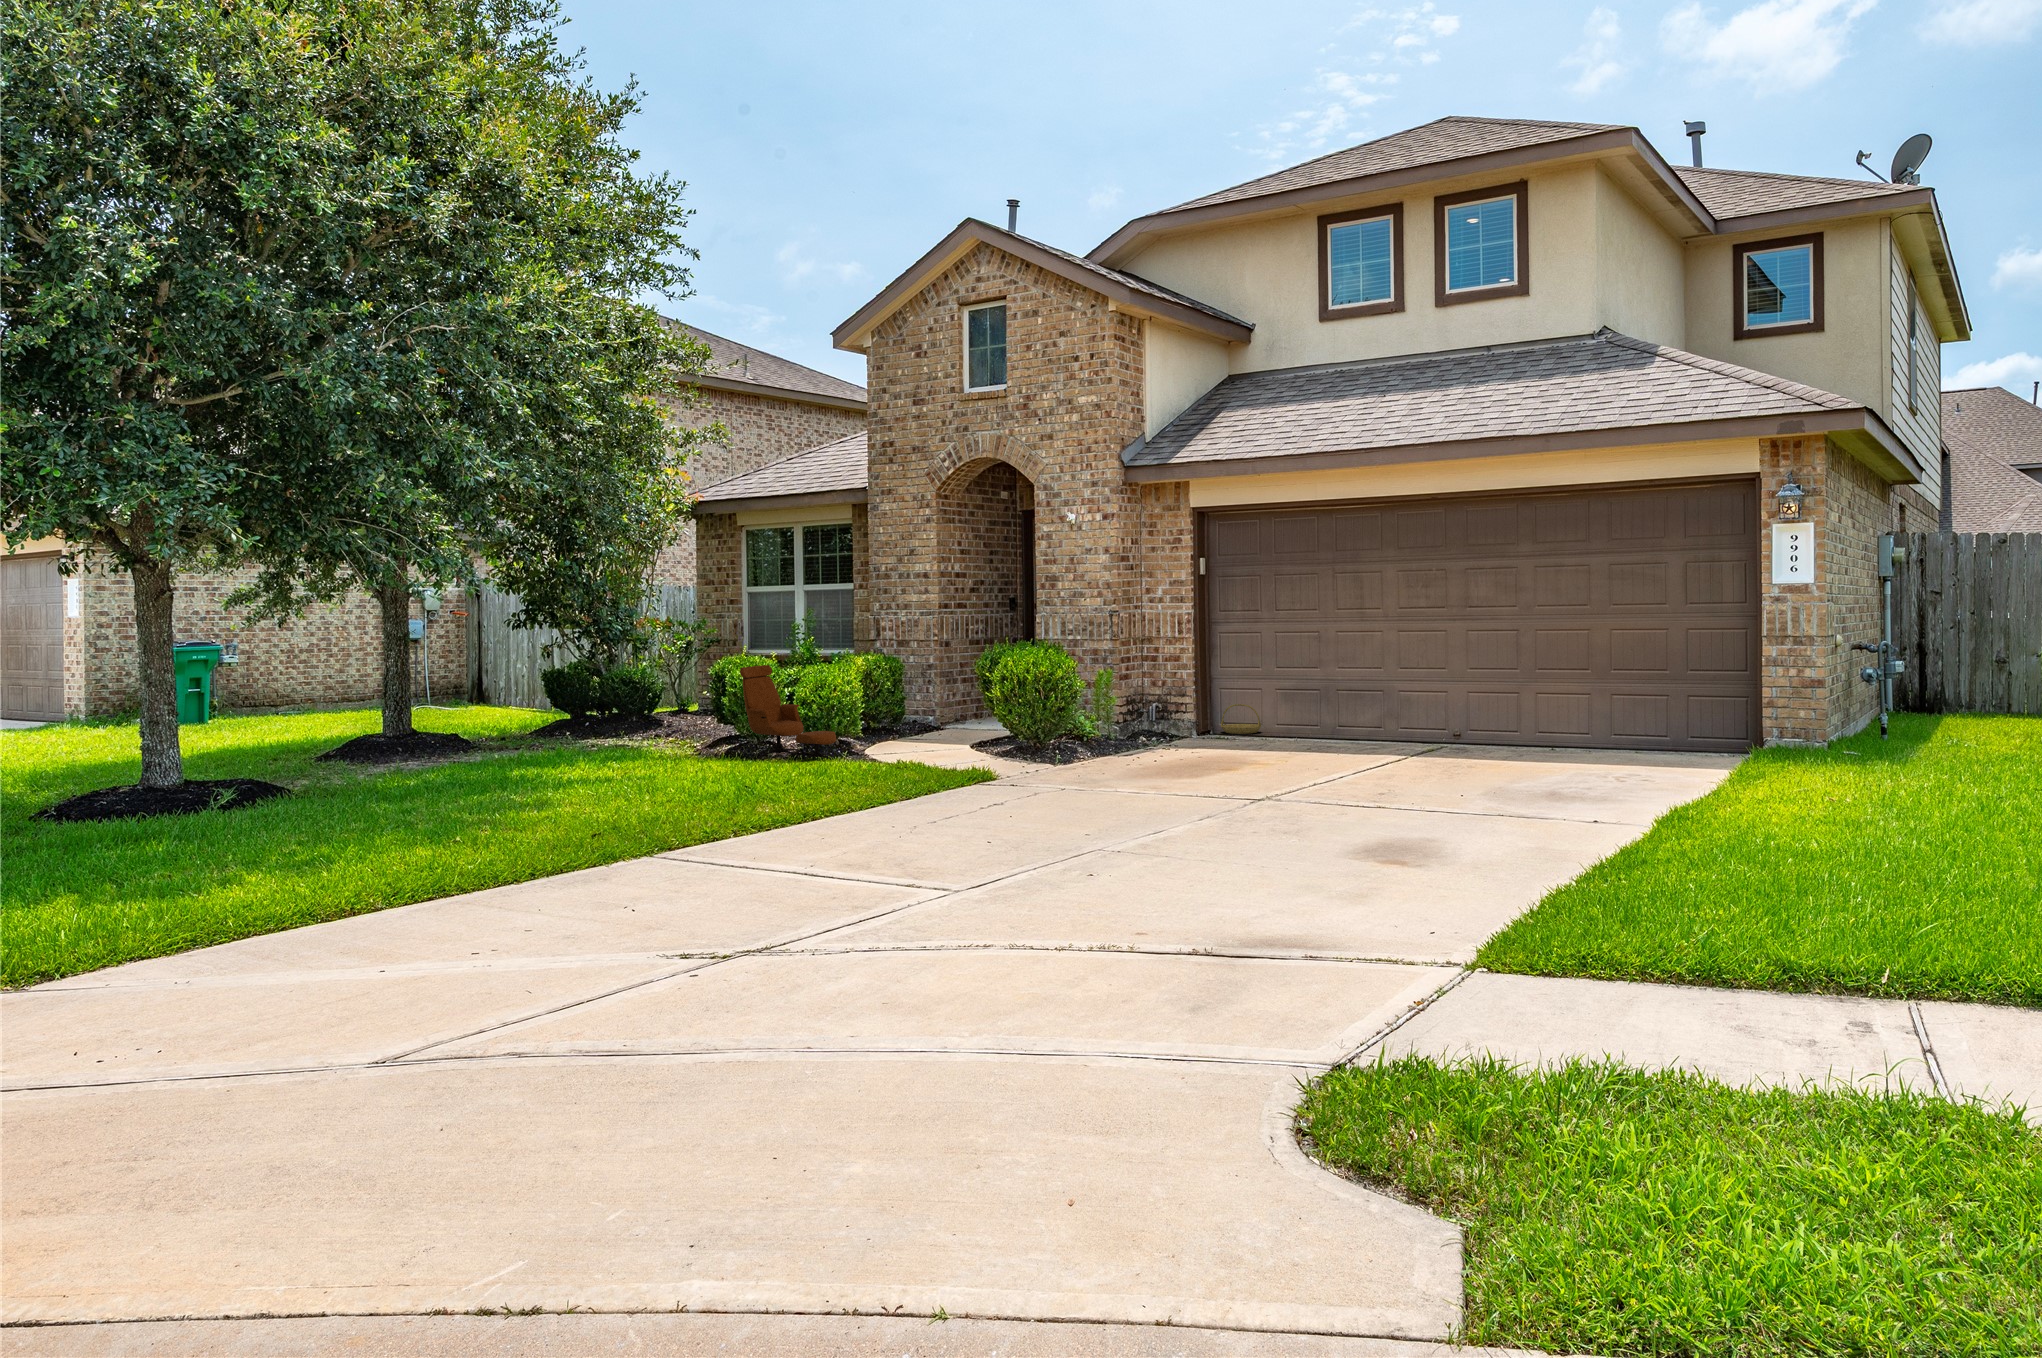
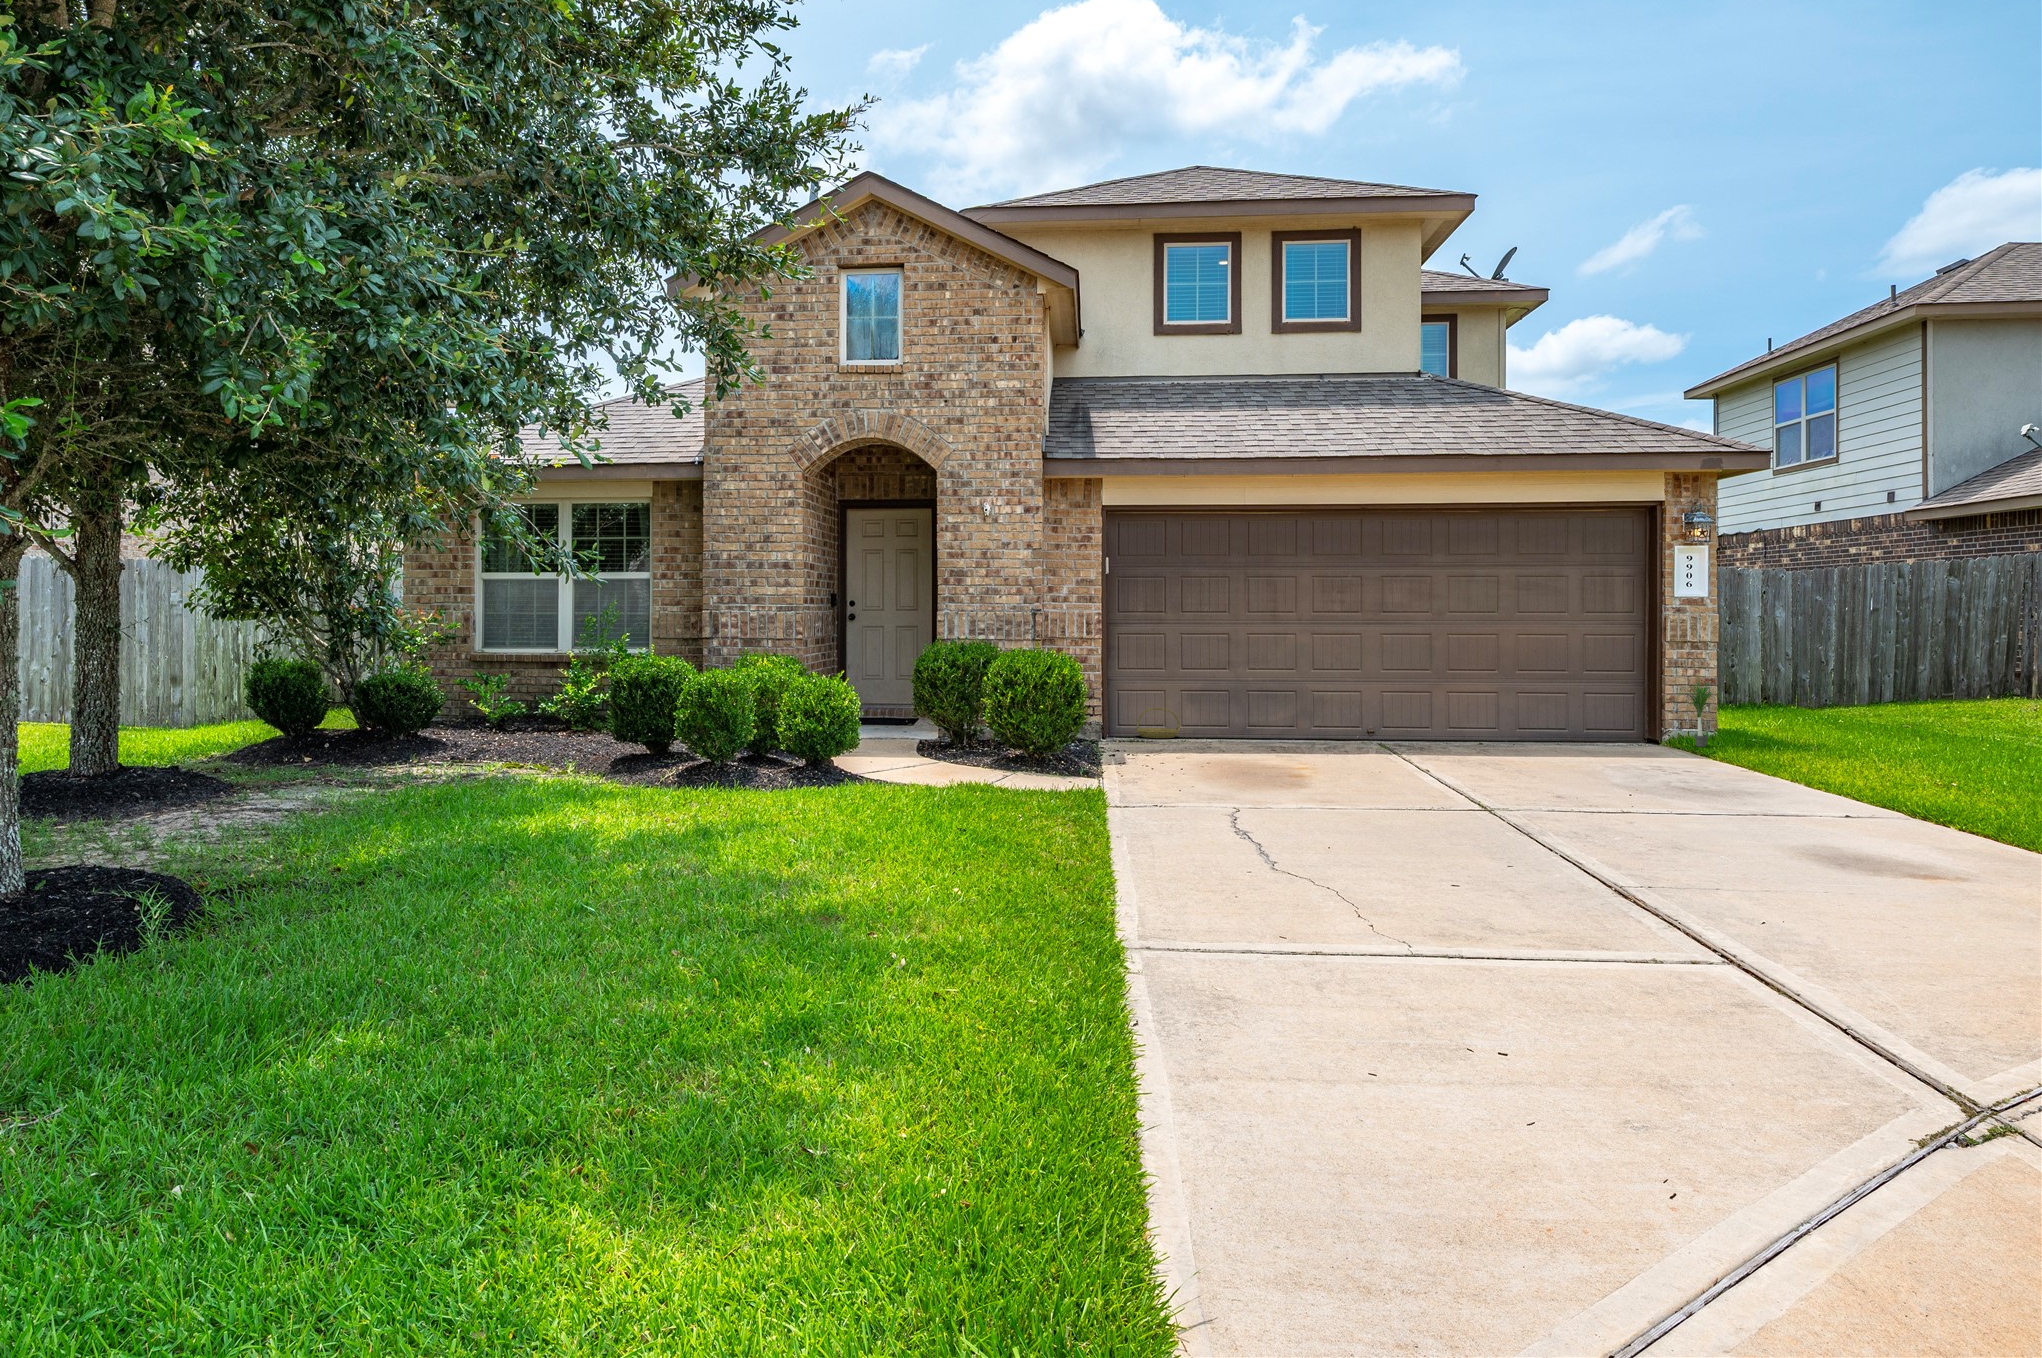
lounge chair: present [740,665,836,762] -> none [667,661,810,784]
potted plant: none [1754,672,1812,753] -> present [1686,681,1713,747]

